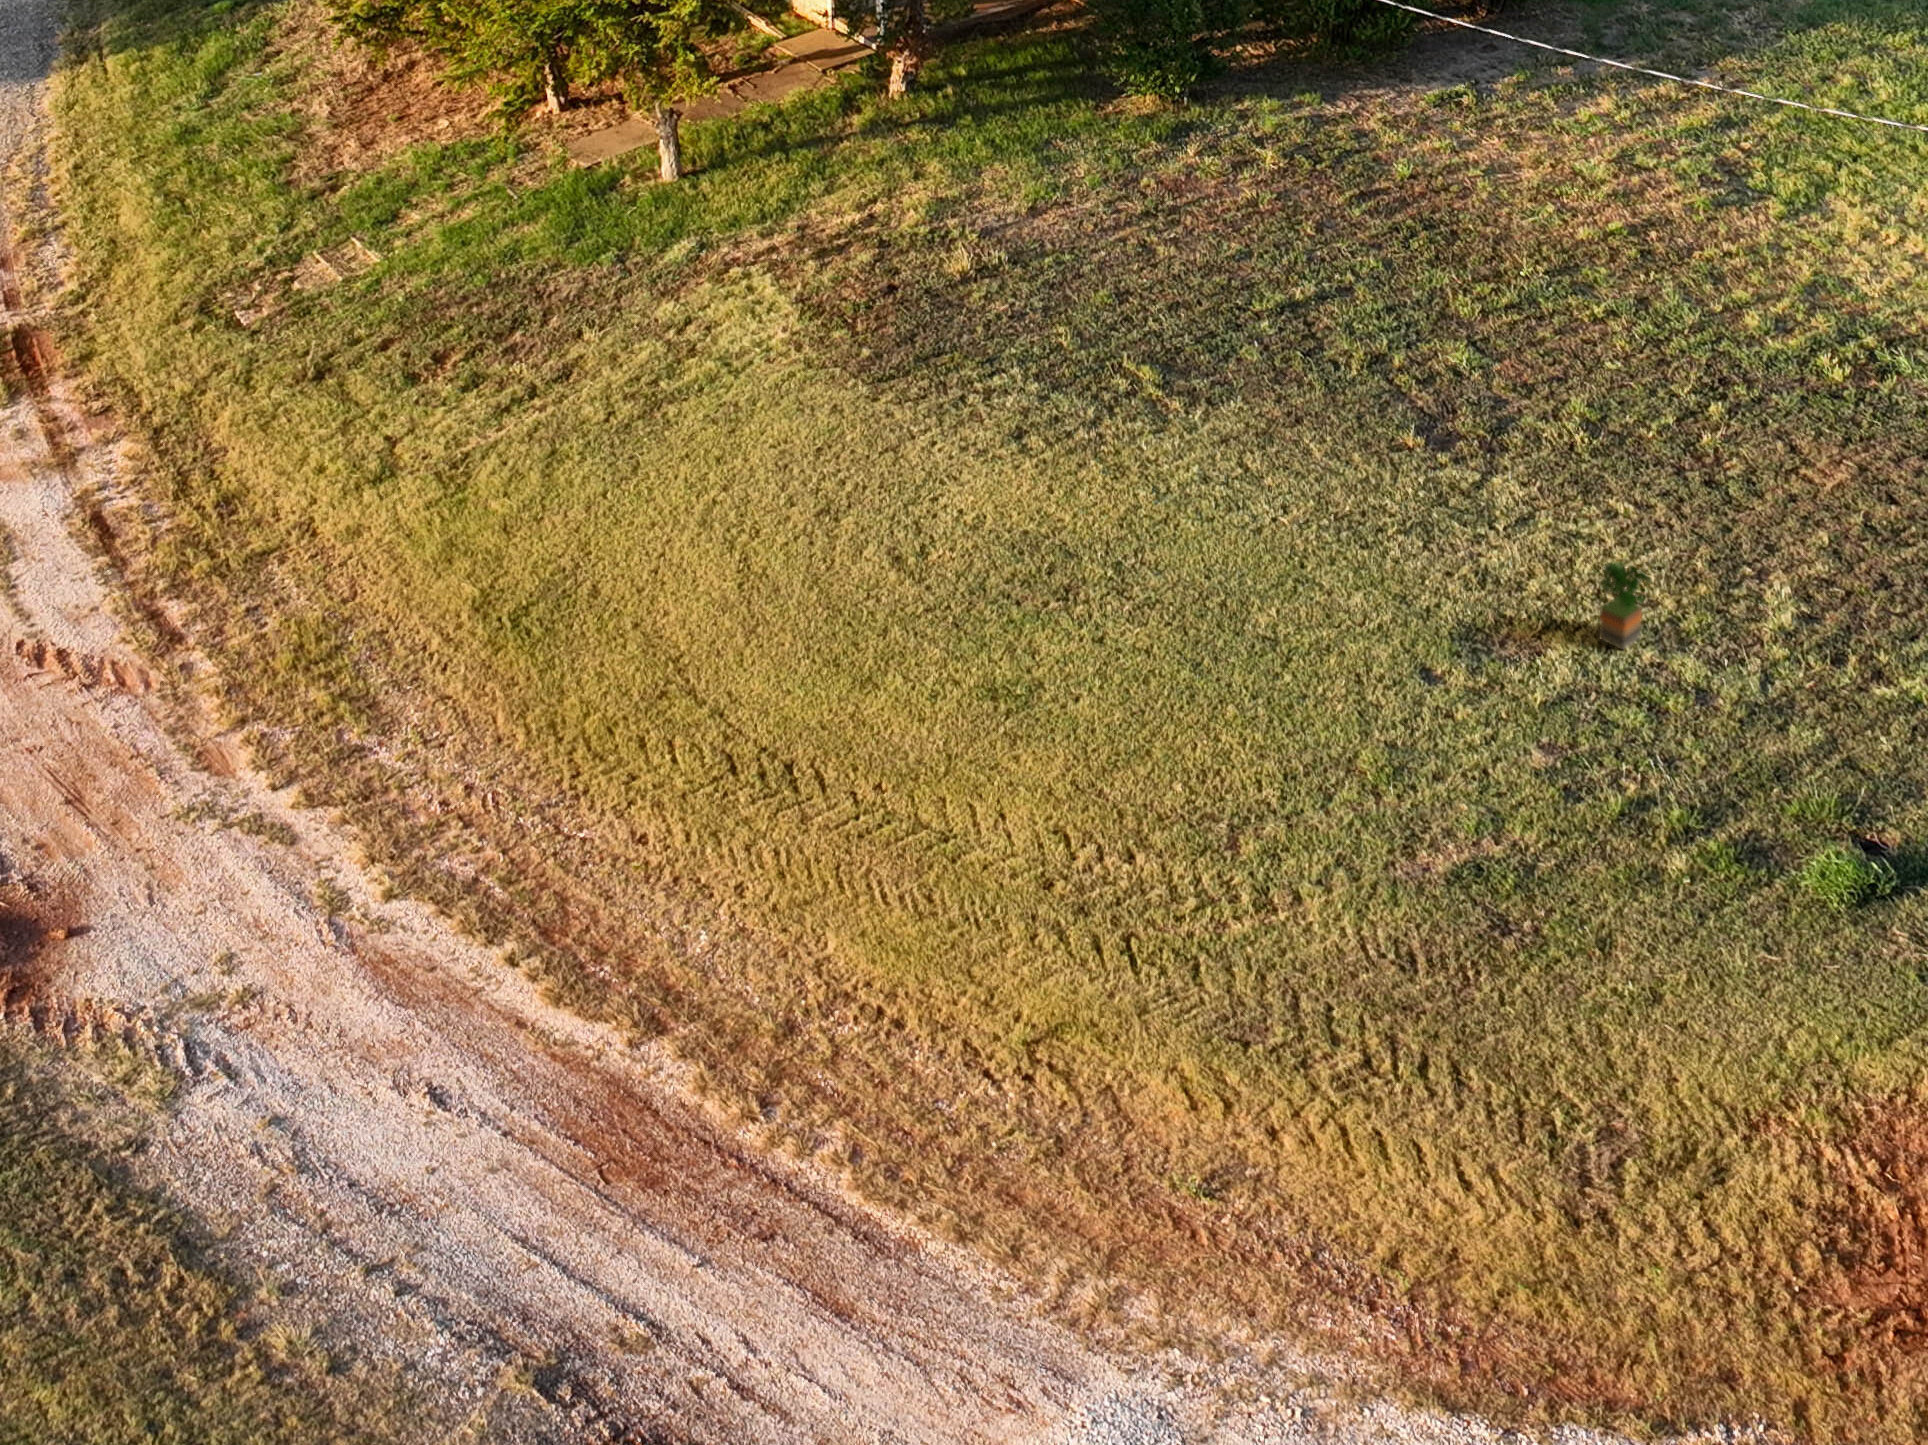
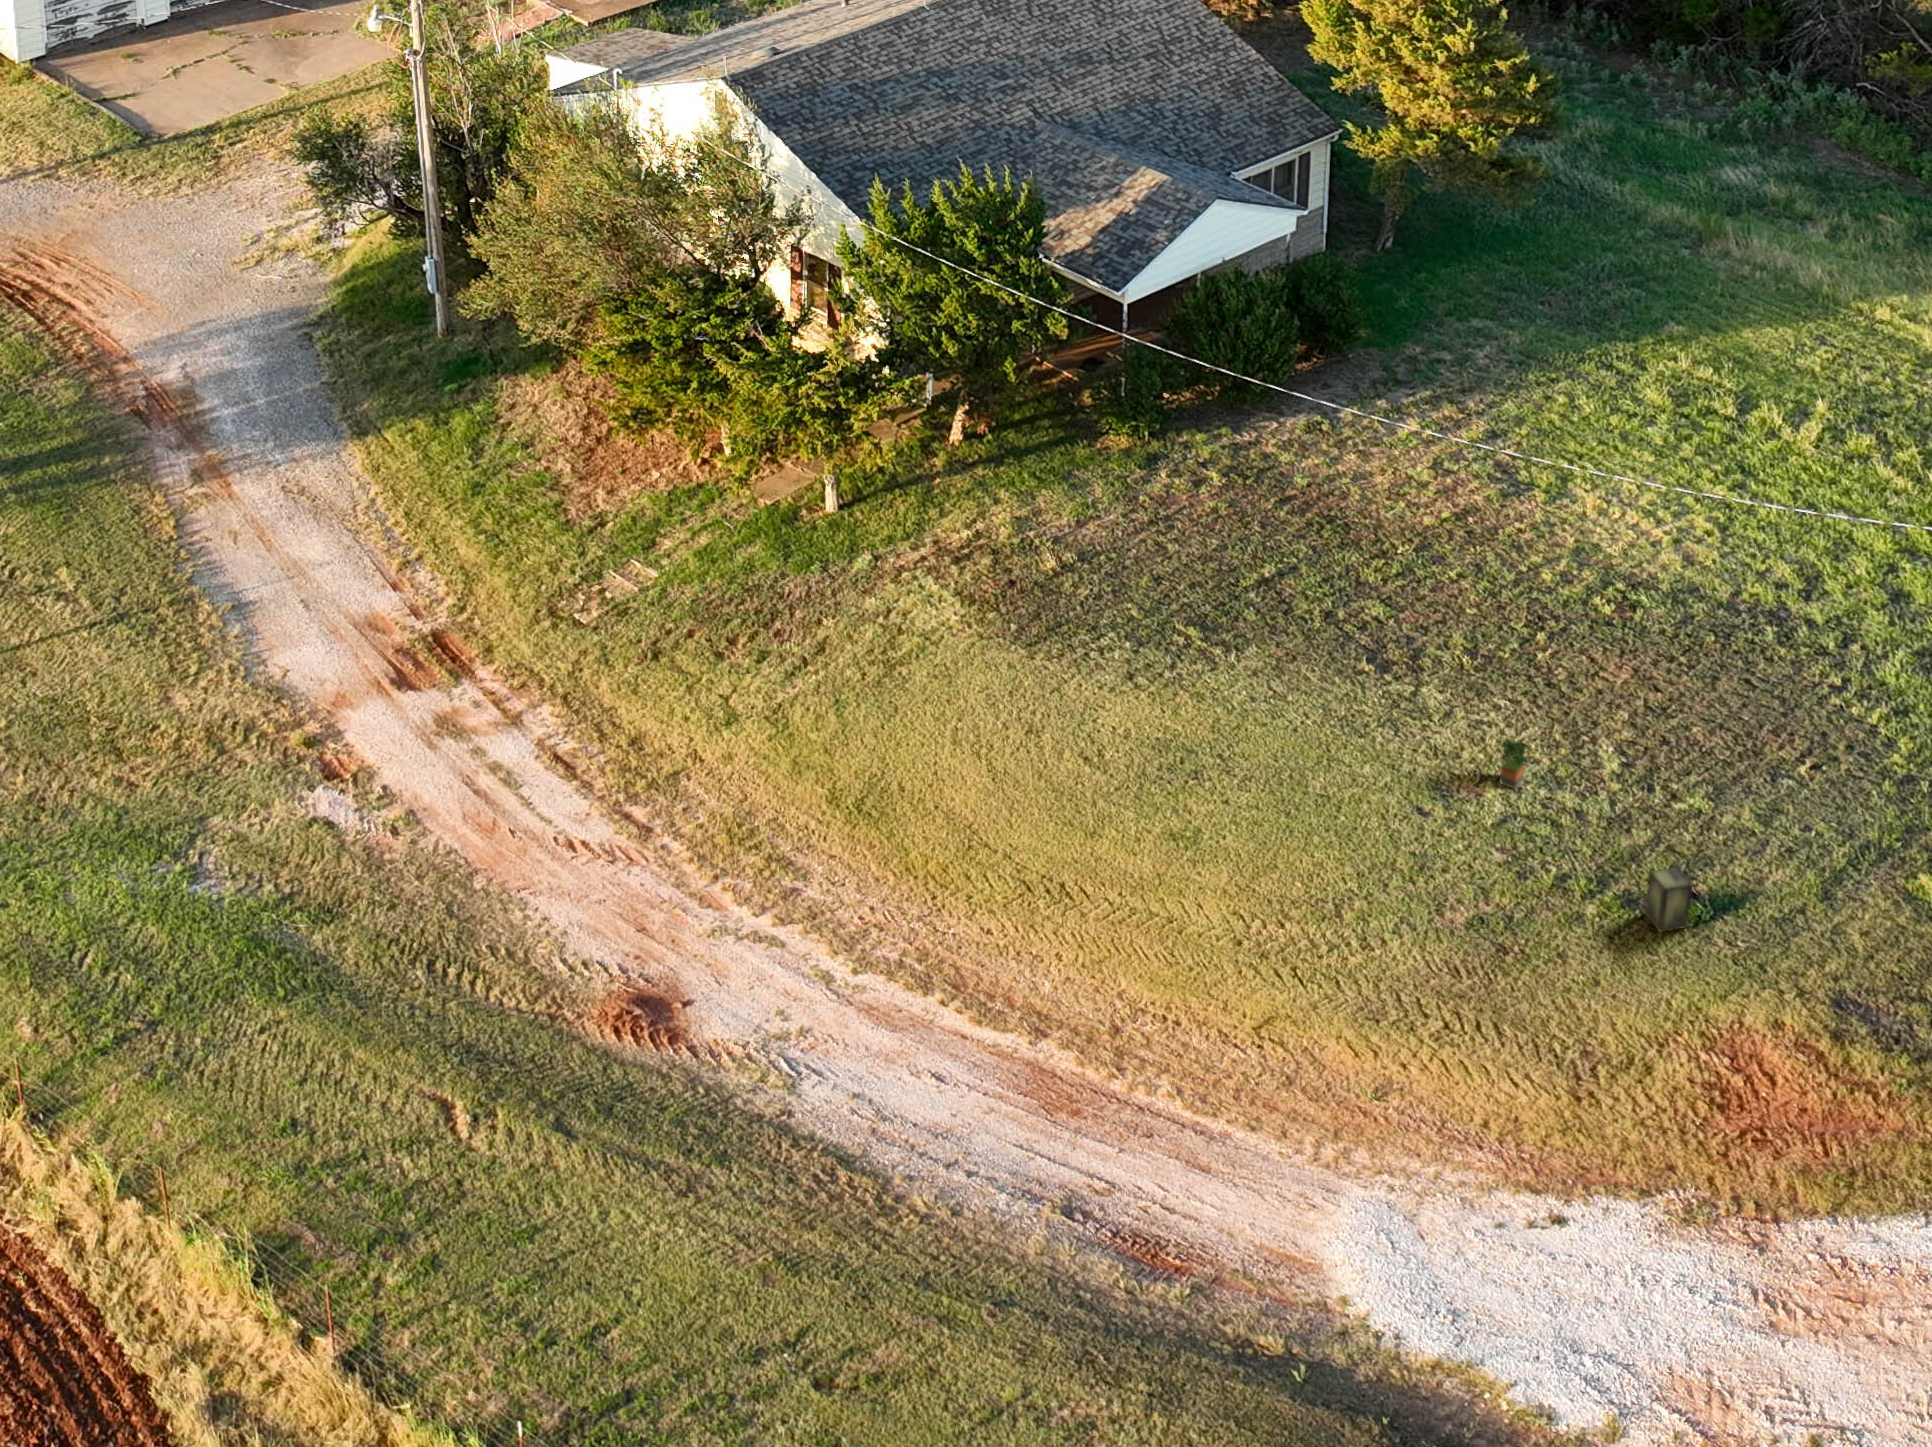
storage box: none [1795,793,1874,912] -> present [1645,867,1693,932]

